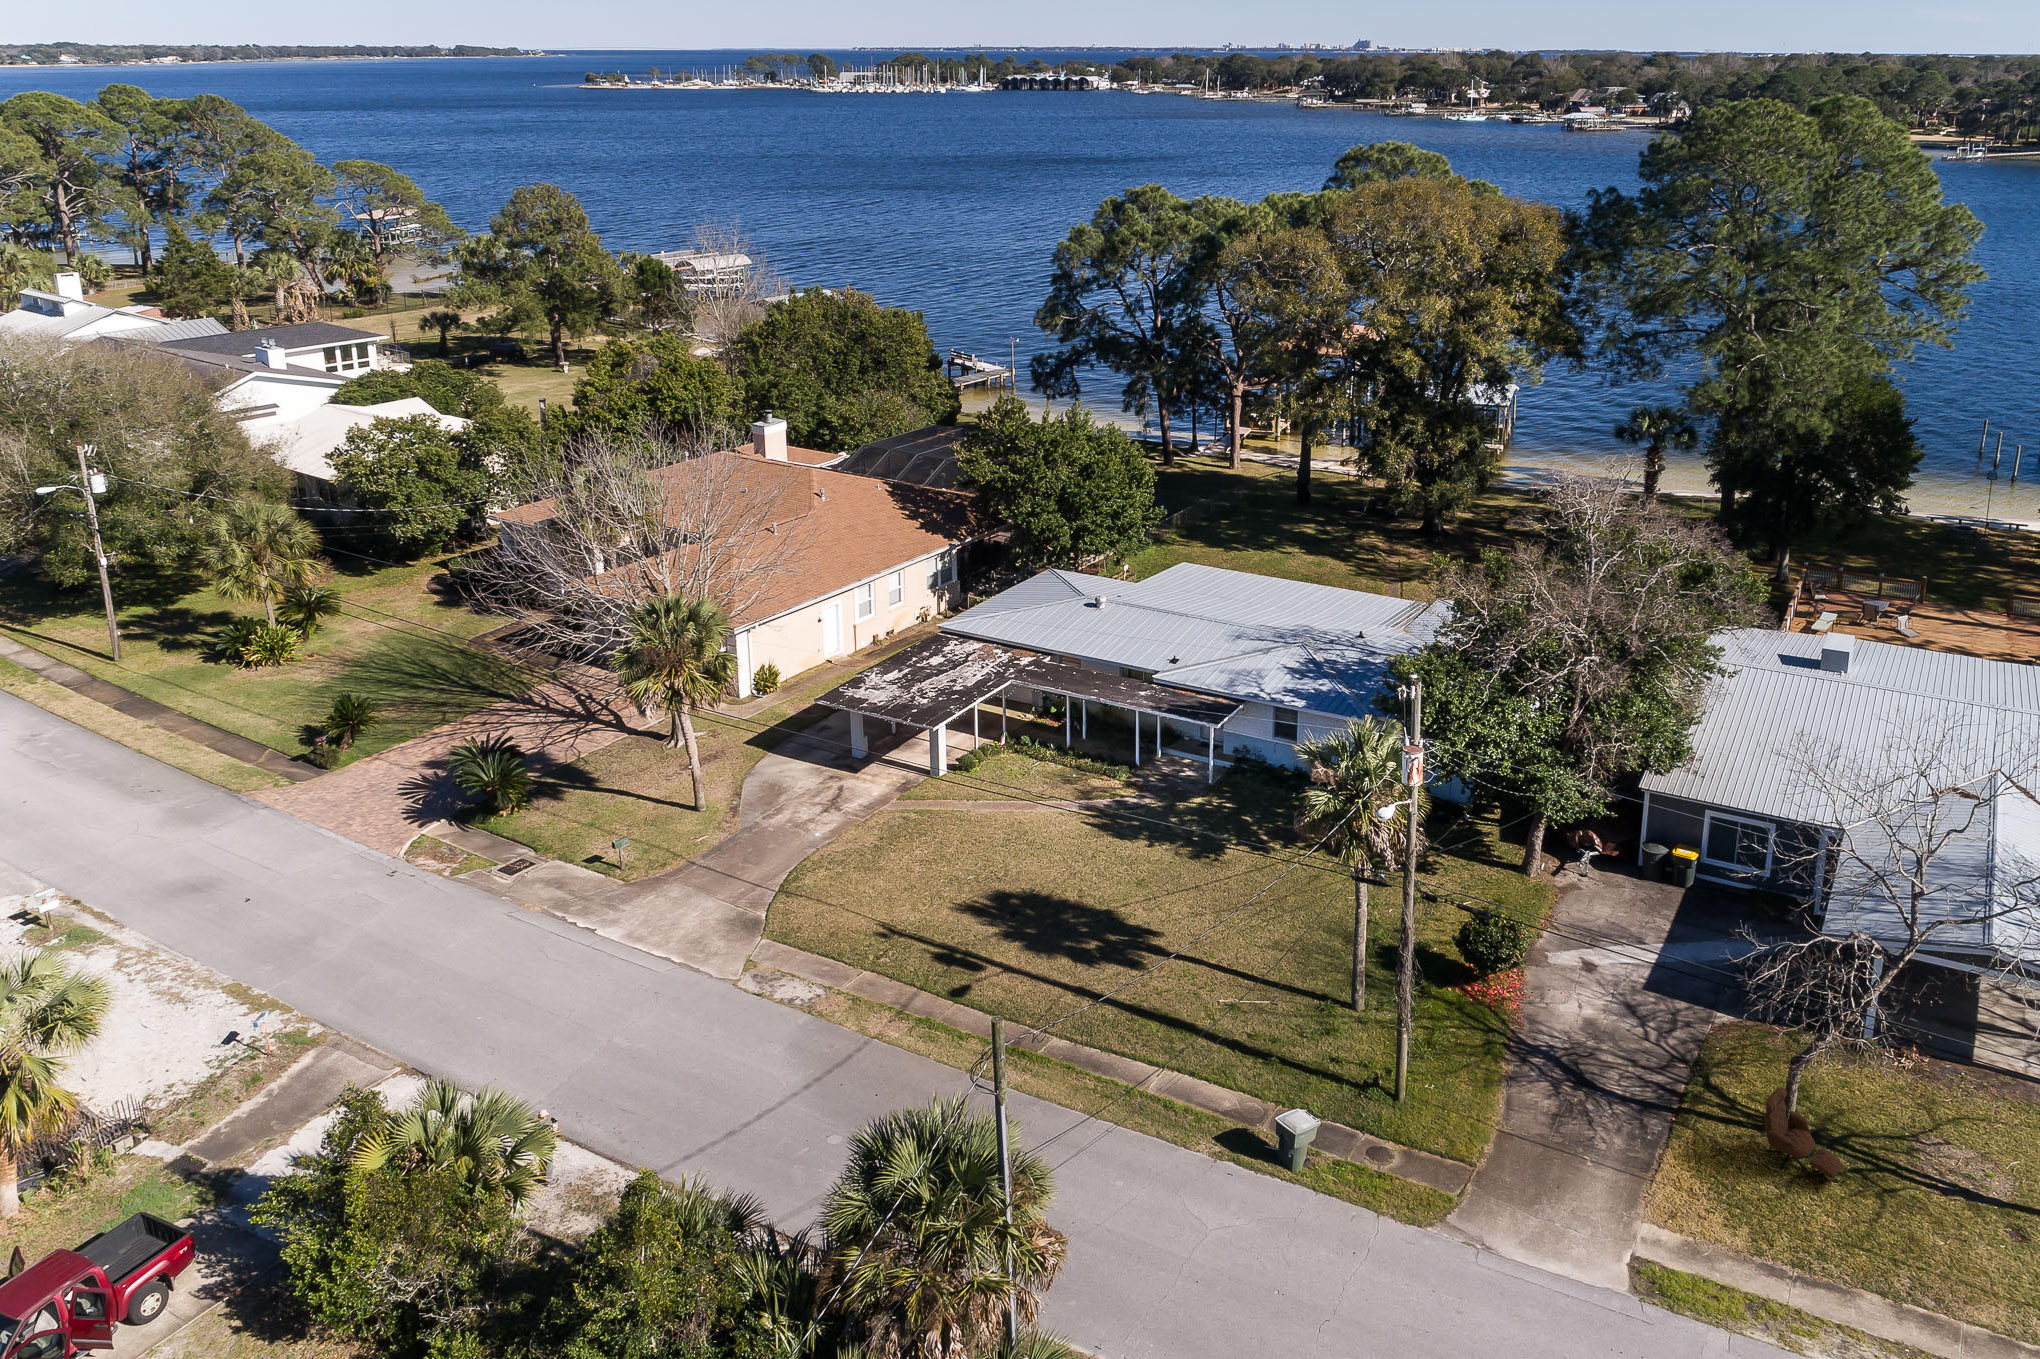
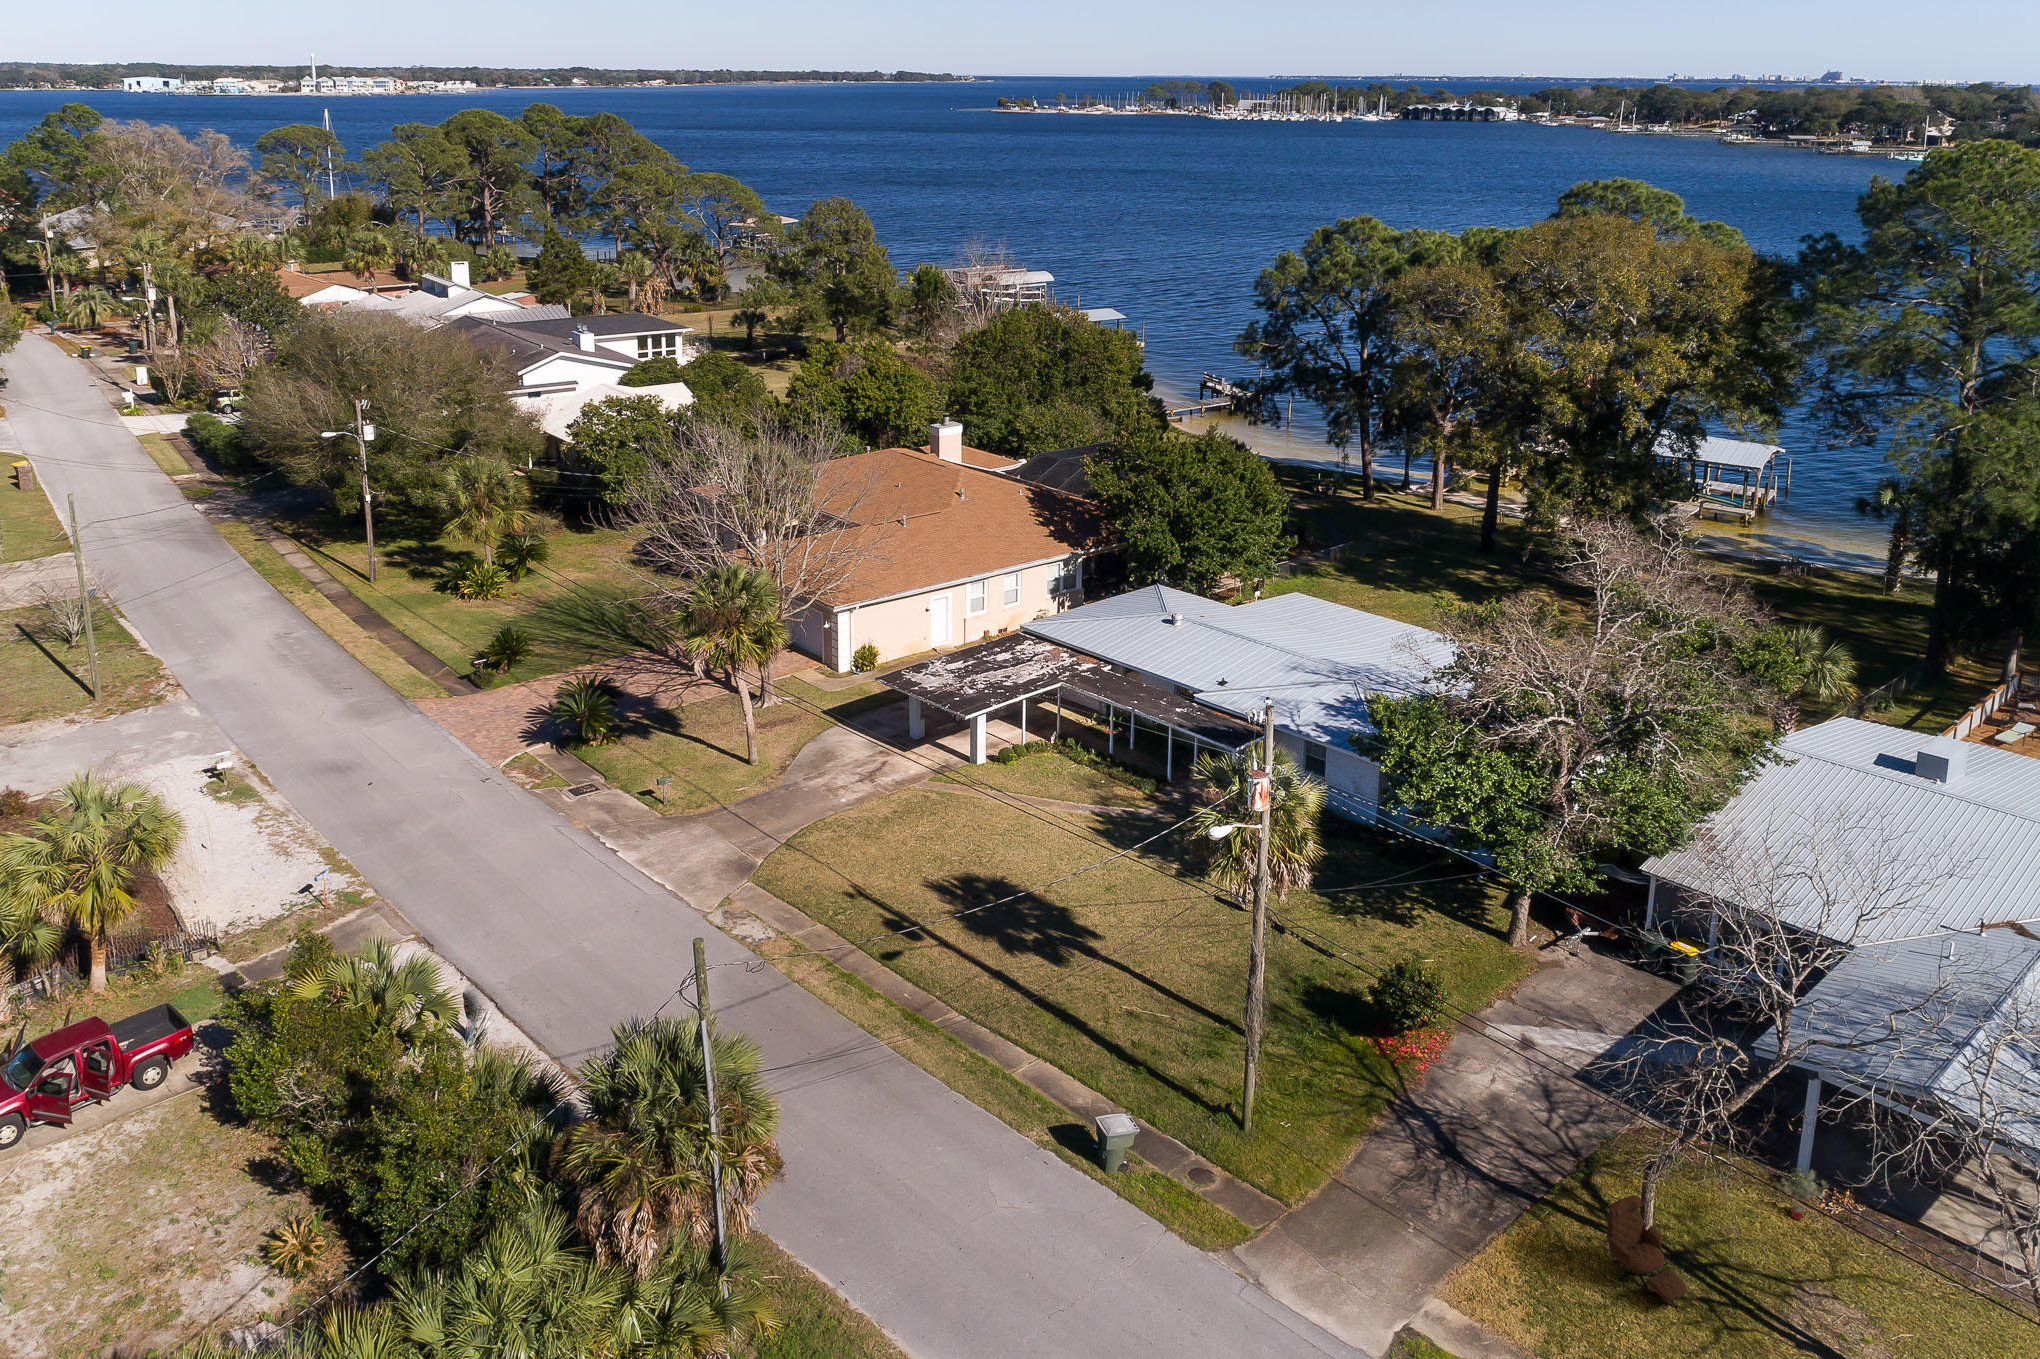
potted tree: none [1857,1030,1902,1077] -> present [1776,1171,1828,1220]

